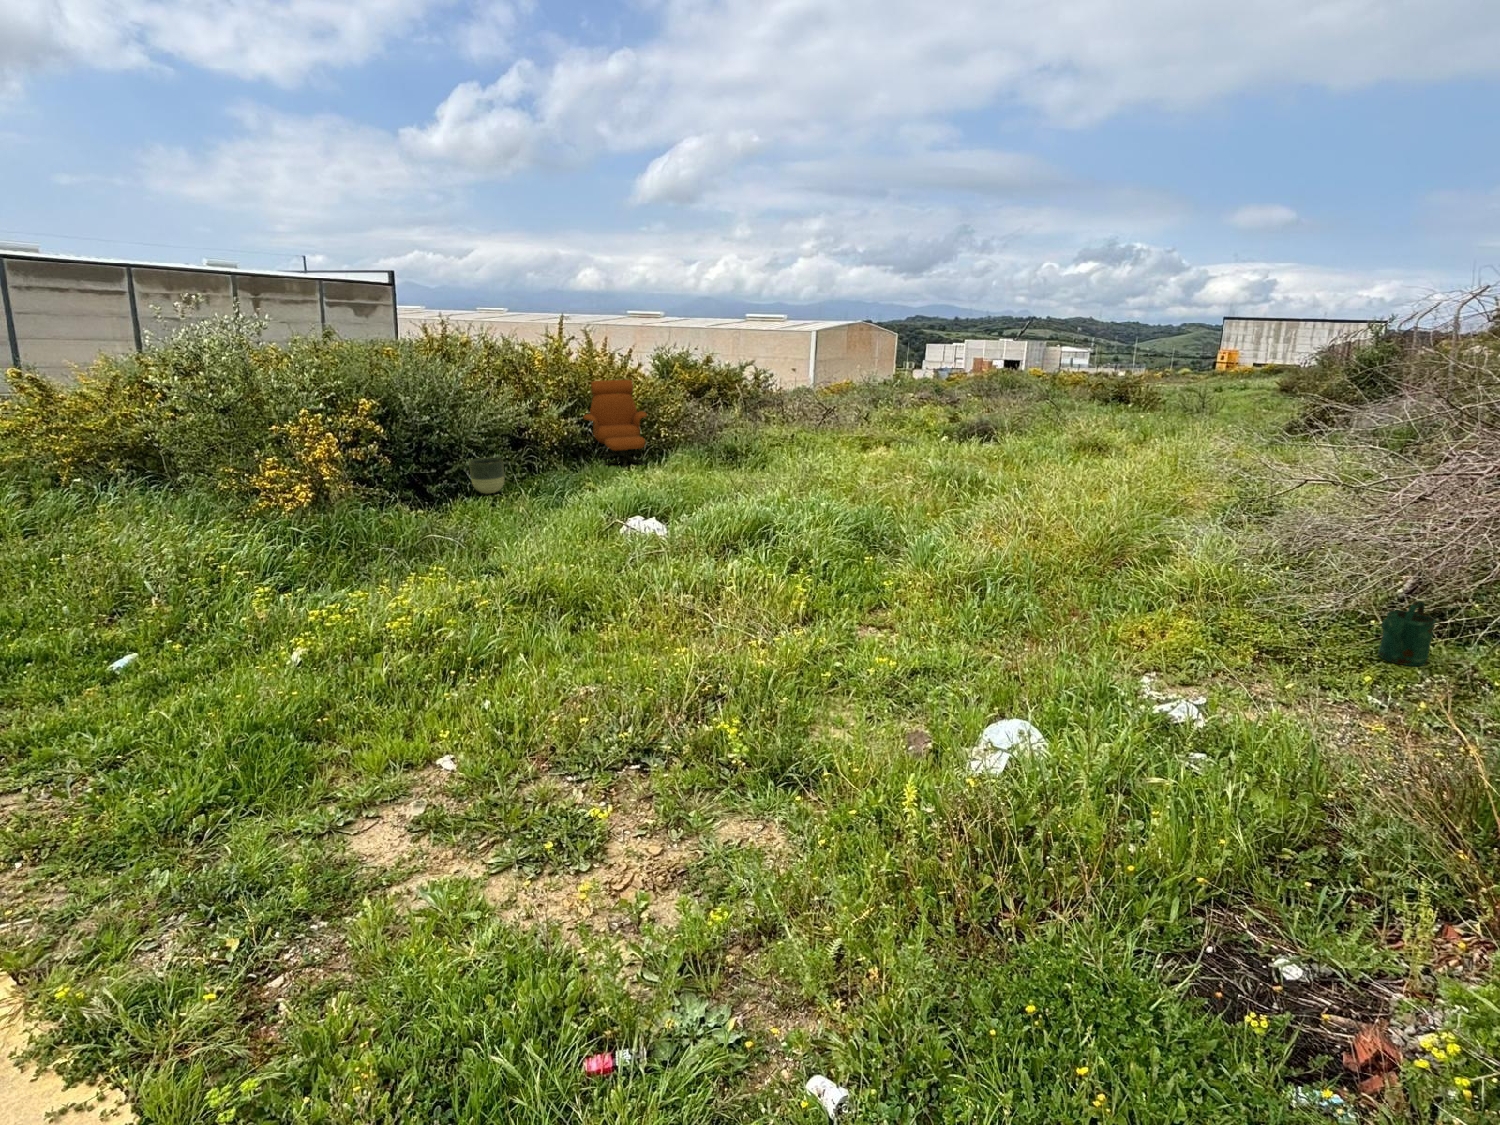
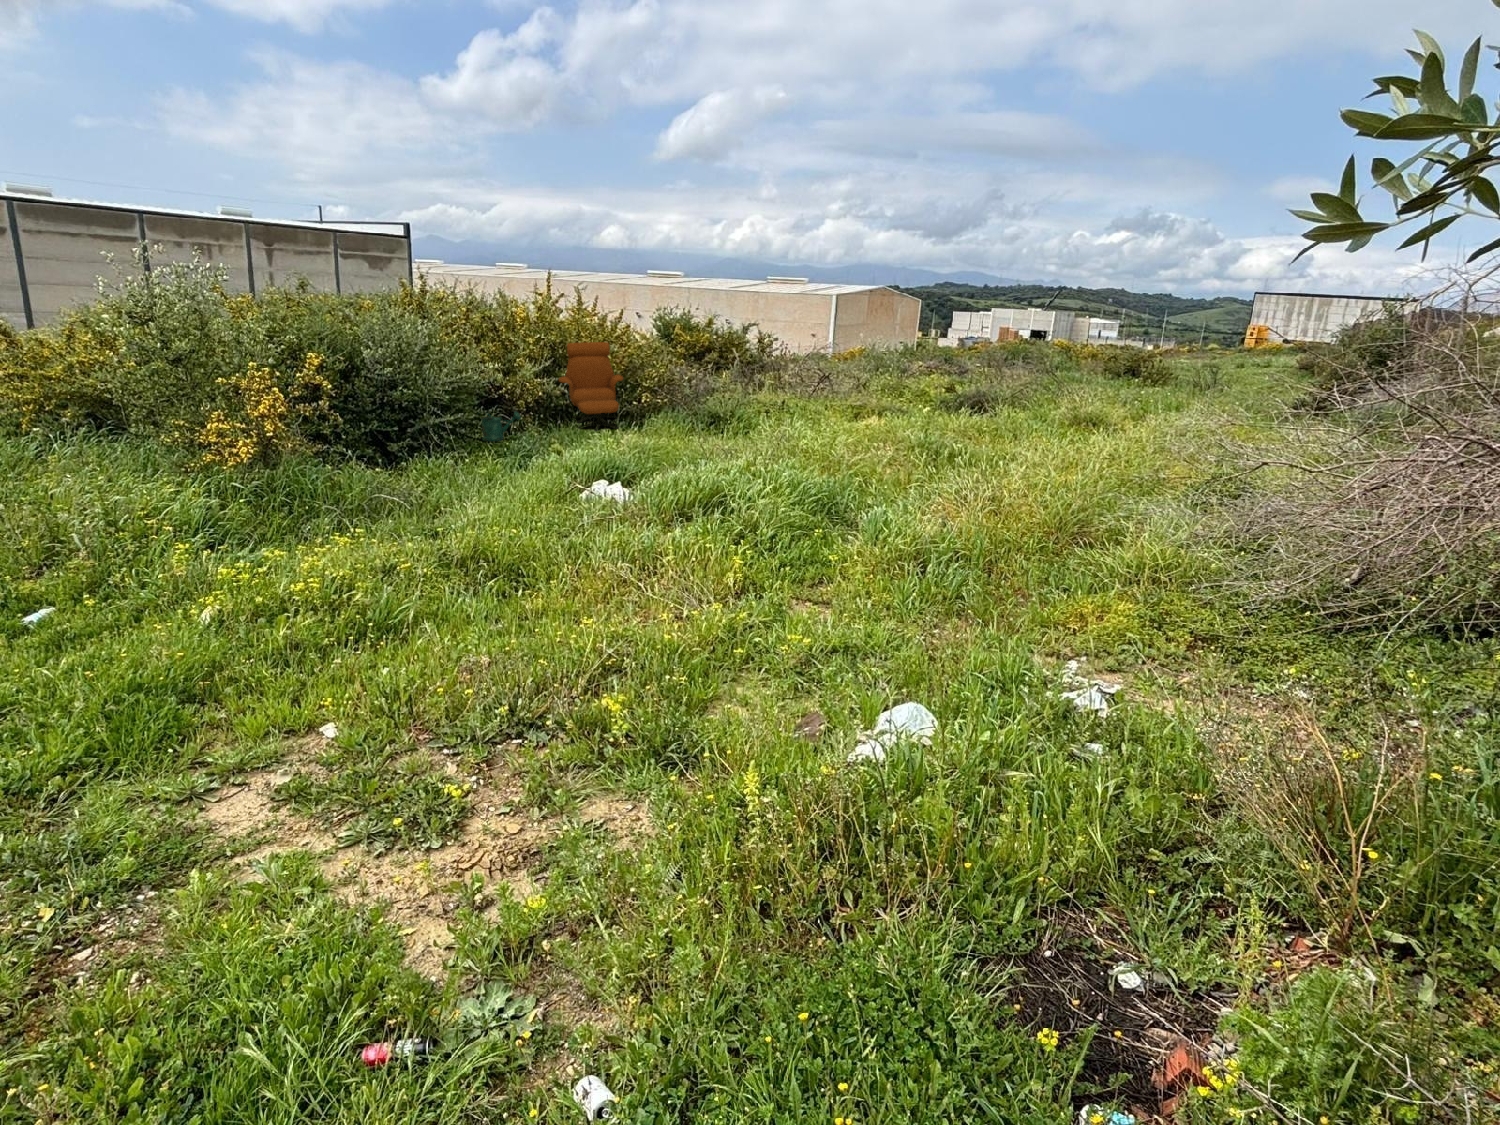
planter: present [469,458,504,494] -> none [432,419,468,455]
watering can: present [1378,601,1436,666] -> present [482,412,520,441]

